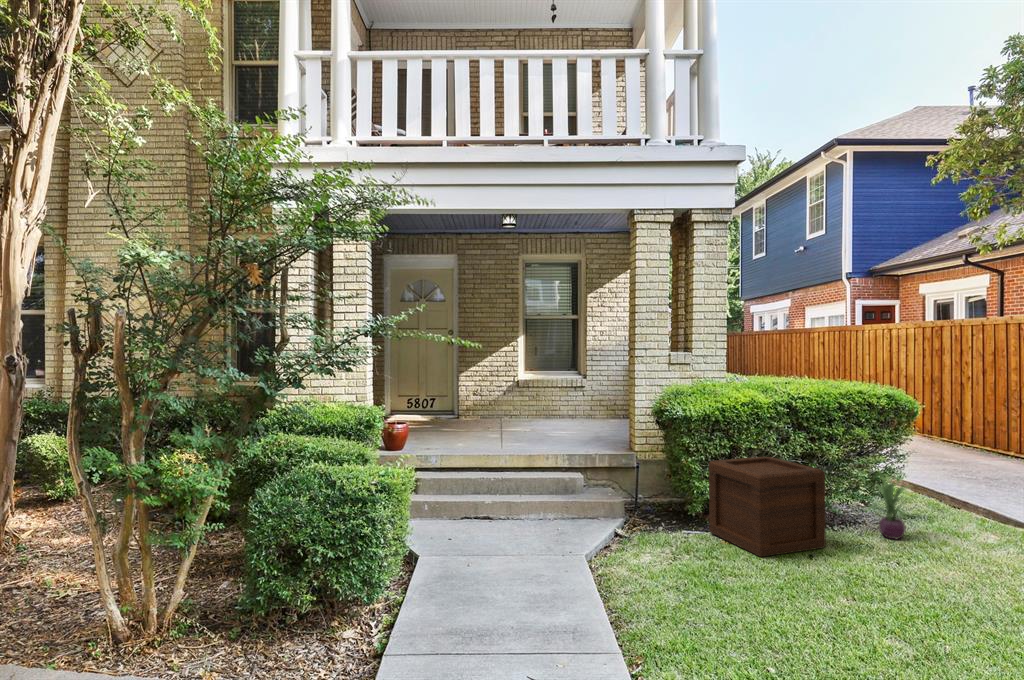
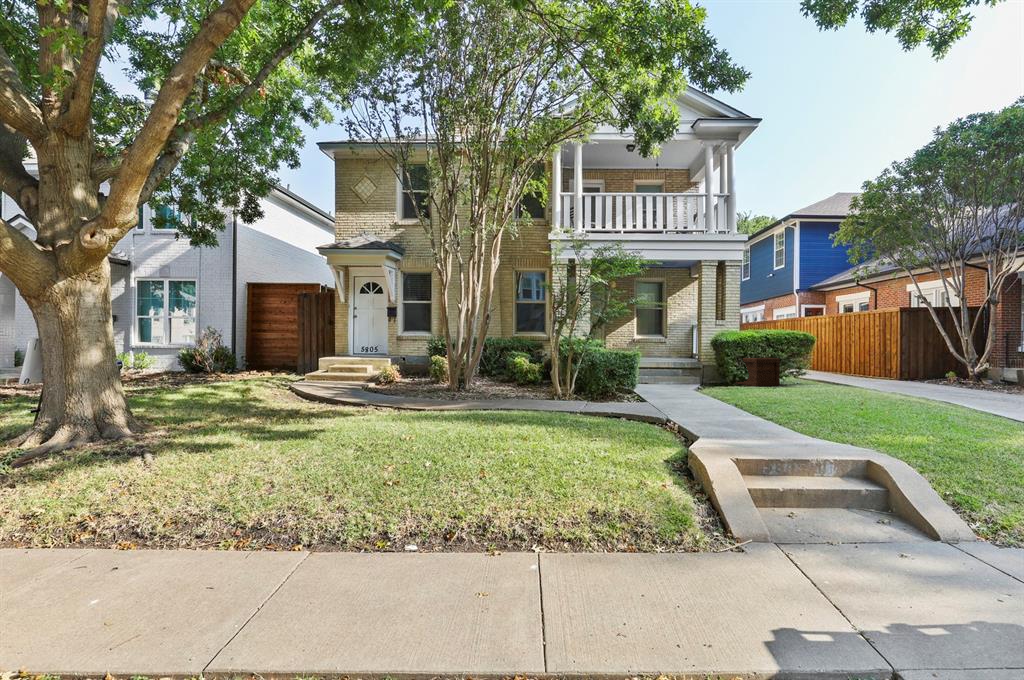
decorative plant: present [867,473,907,540] -> none [790,362,819,385]

